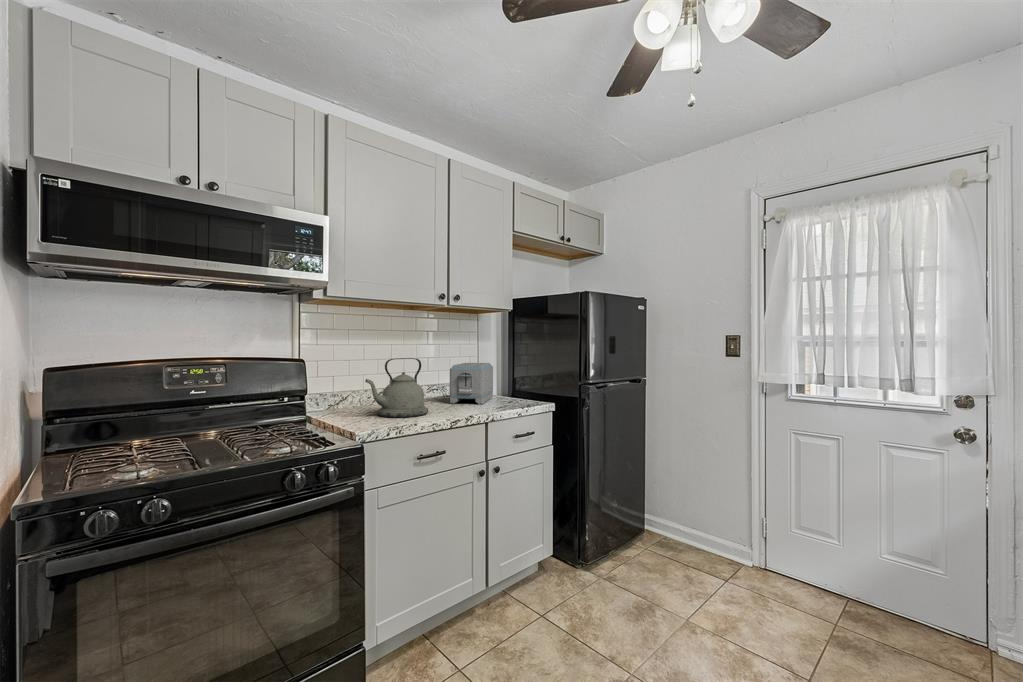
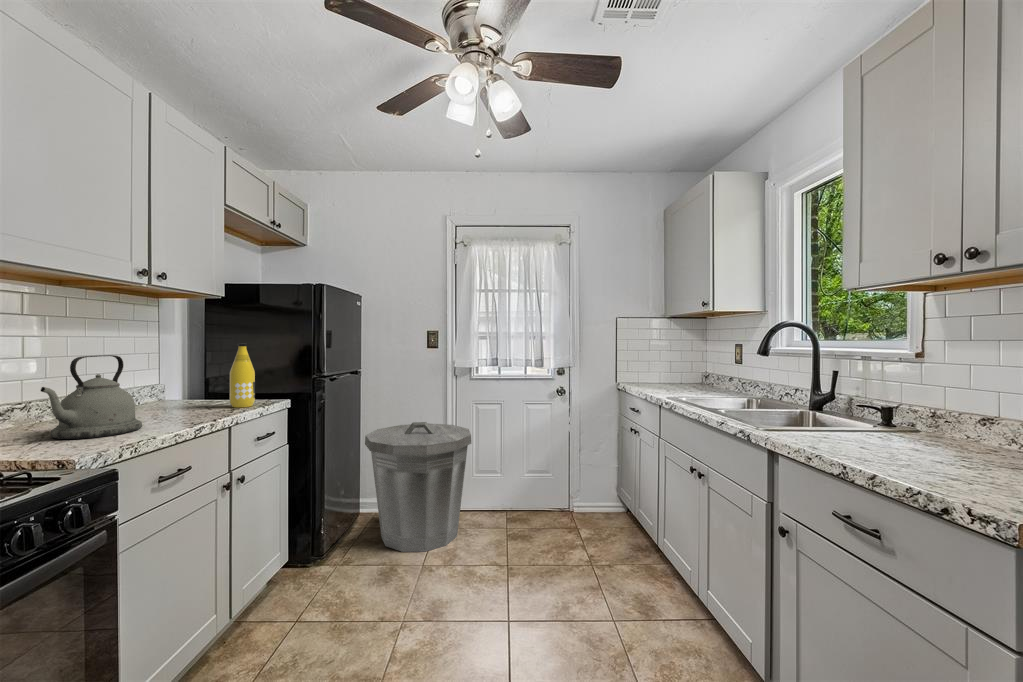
bottle: none [504,351,523,406] -> present [230,344,255,408]
toaster: present [450,363,493,404] -> none [142,360,198,414]
trash can: none [639,444,774,606] -> present [365,422,471,552]

